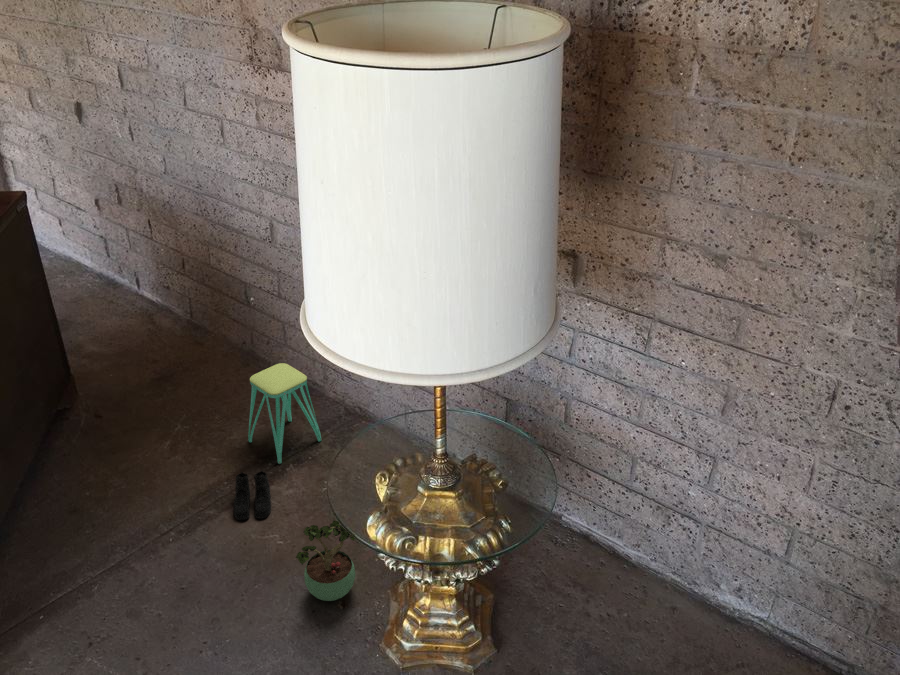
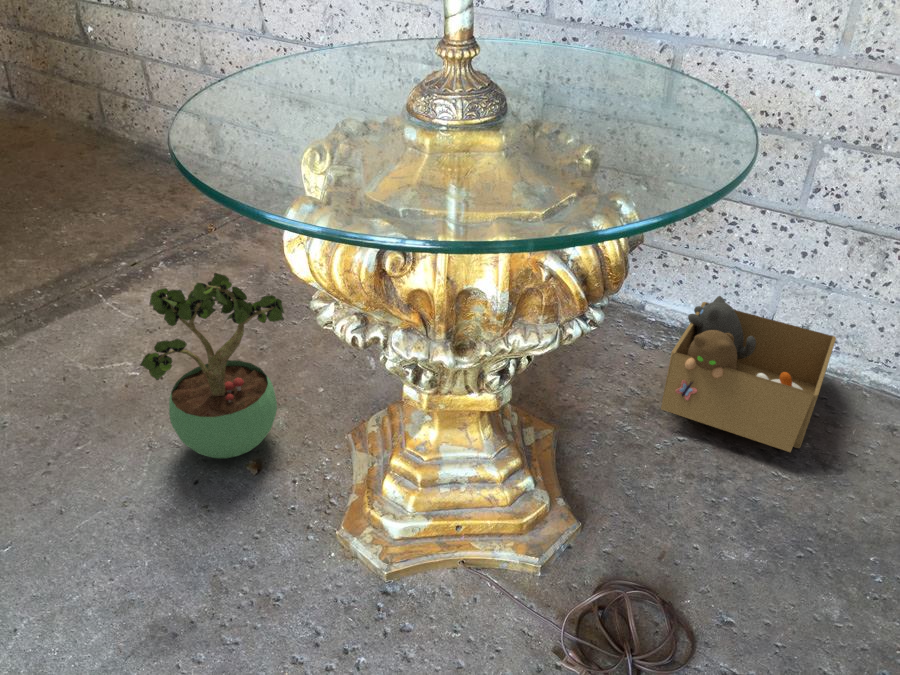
stool: present [248,363,321,464] -> none [77,93,219,261]
boots: present [234,470,271,520] -> none [48,256,123,341]
cardboard box: none [549,527,648,620] -> present [661,296,836,452]

